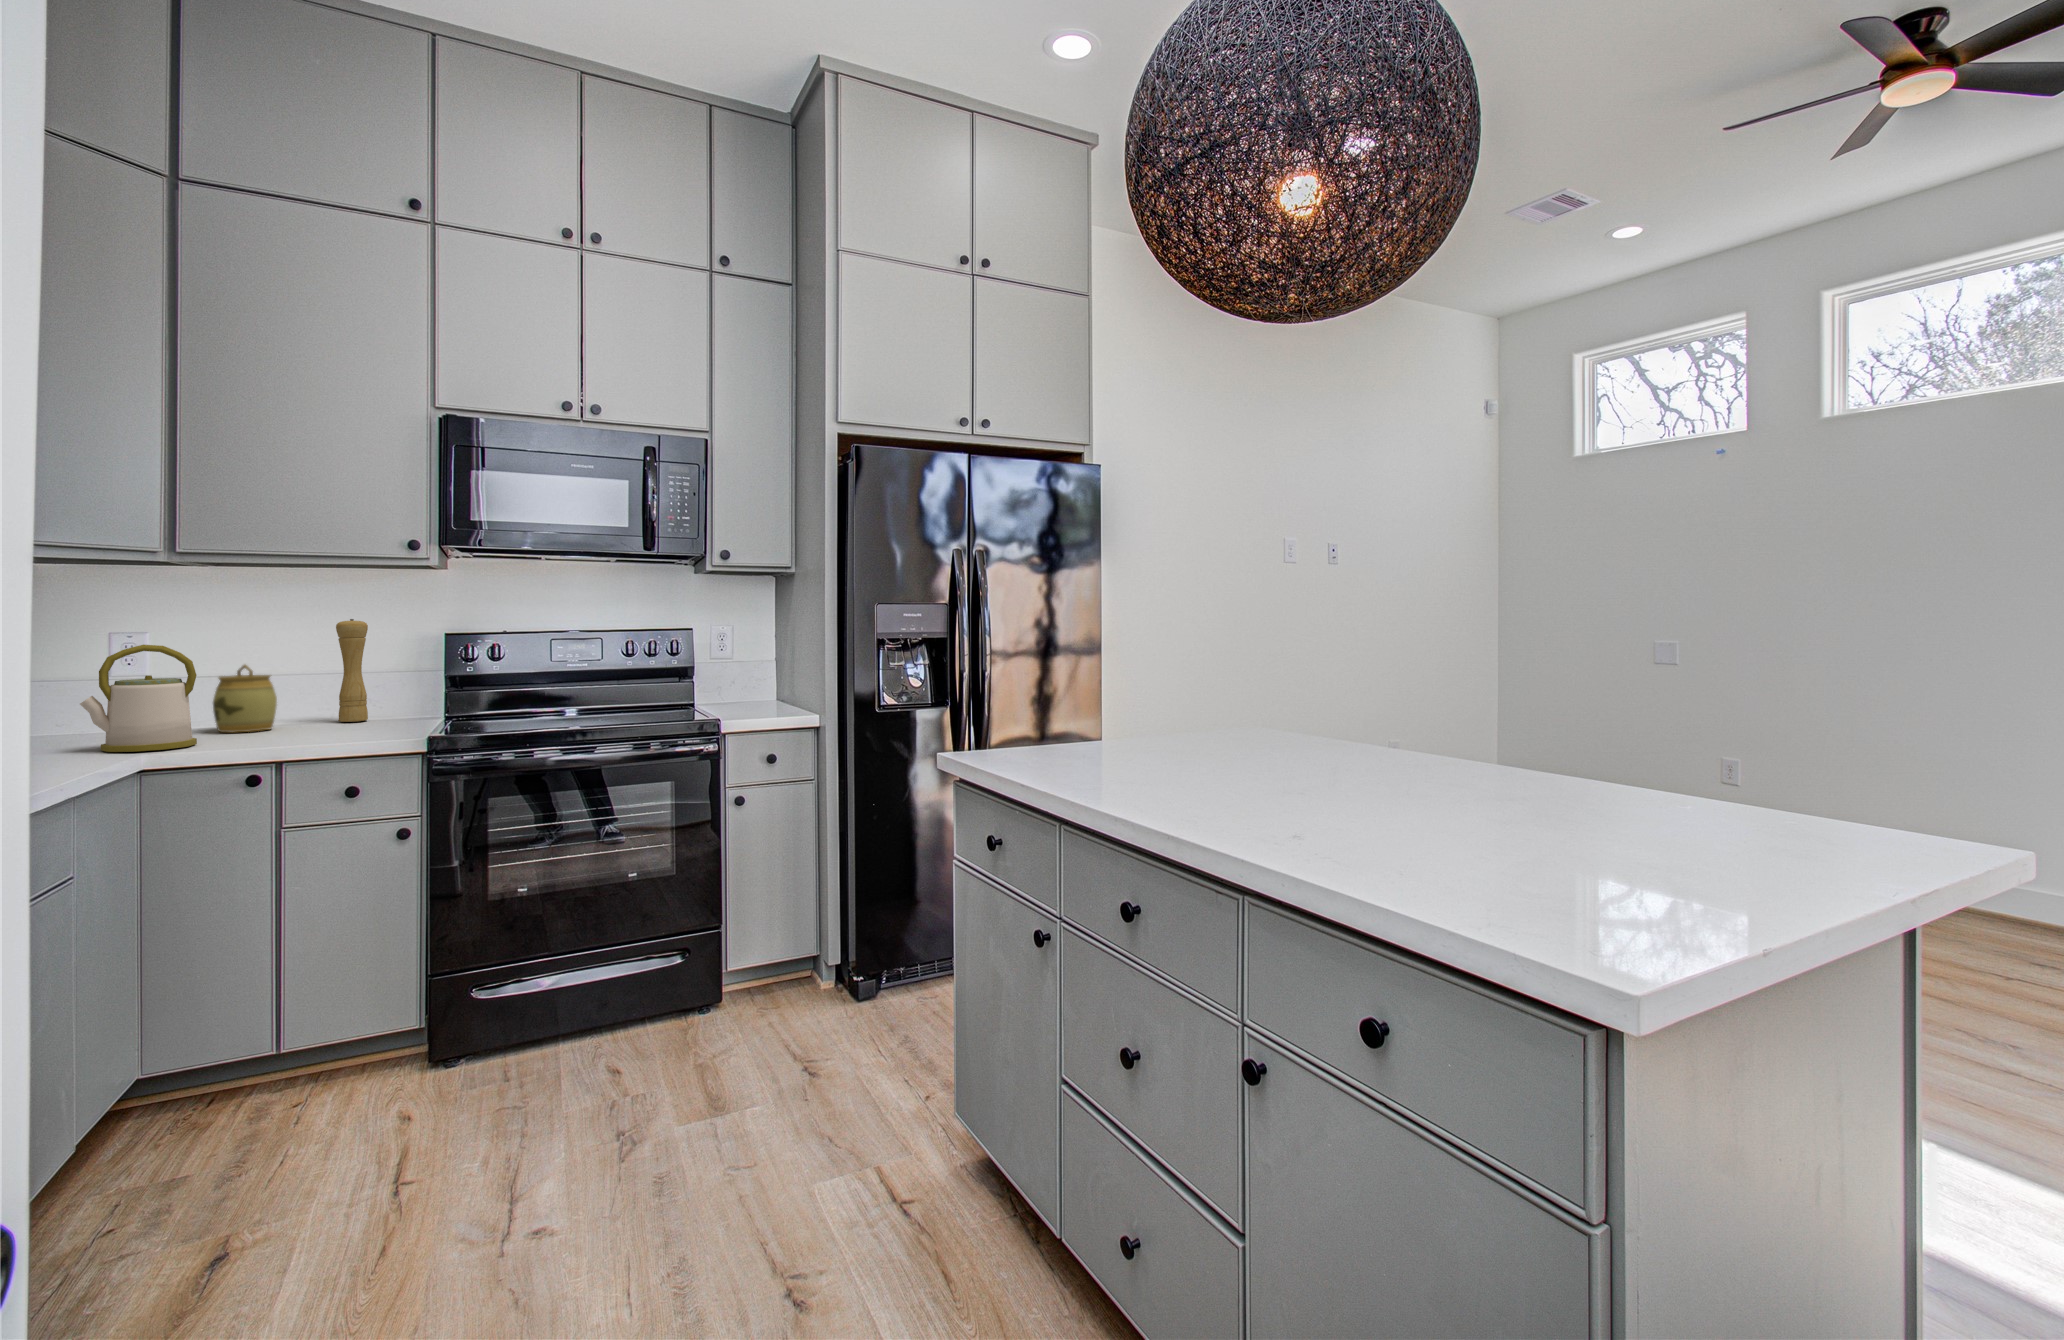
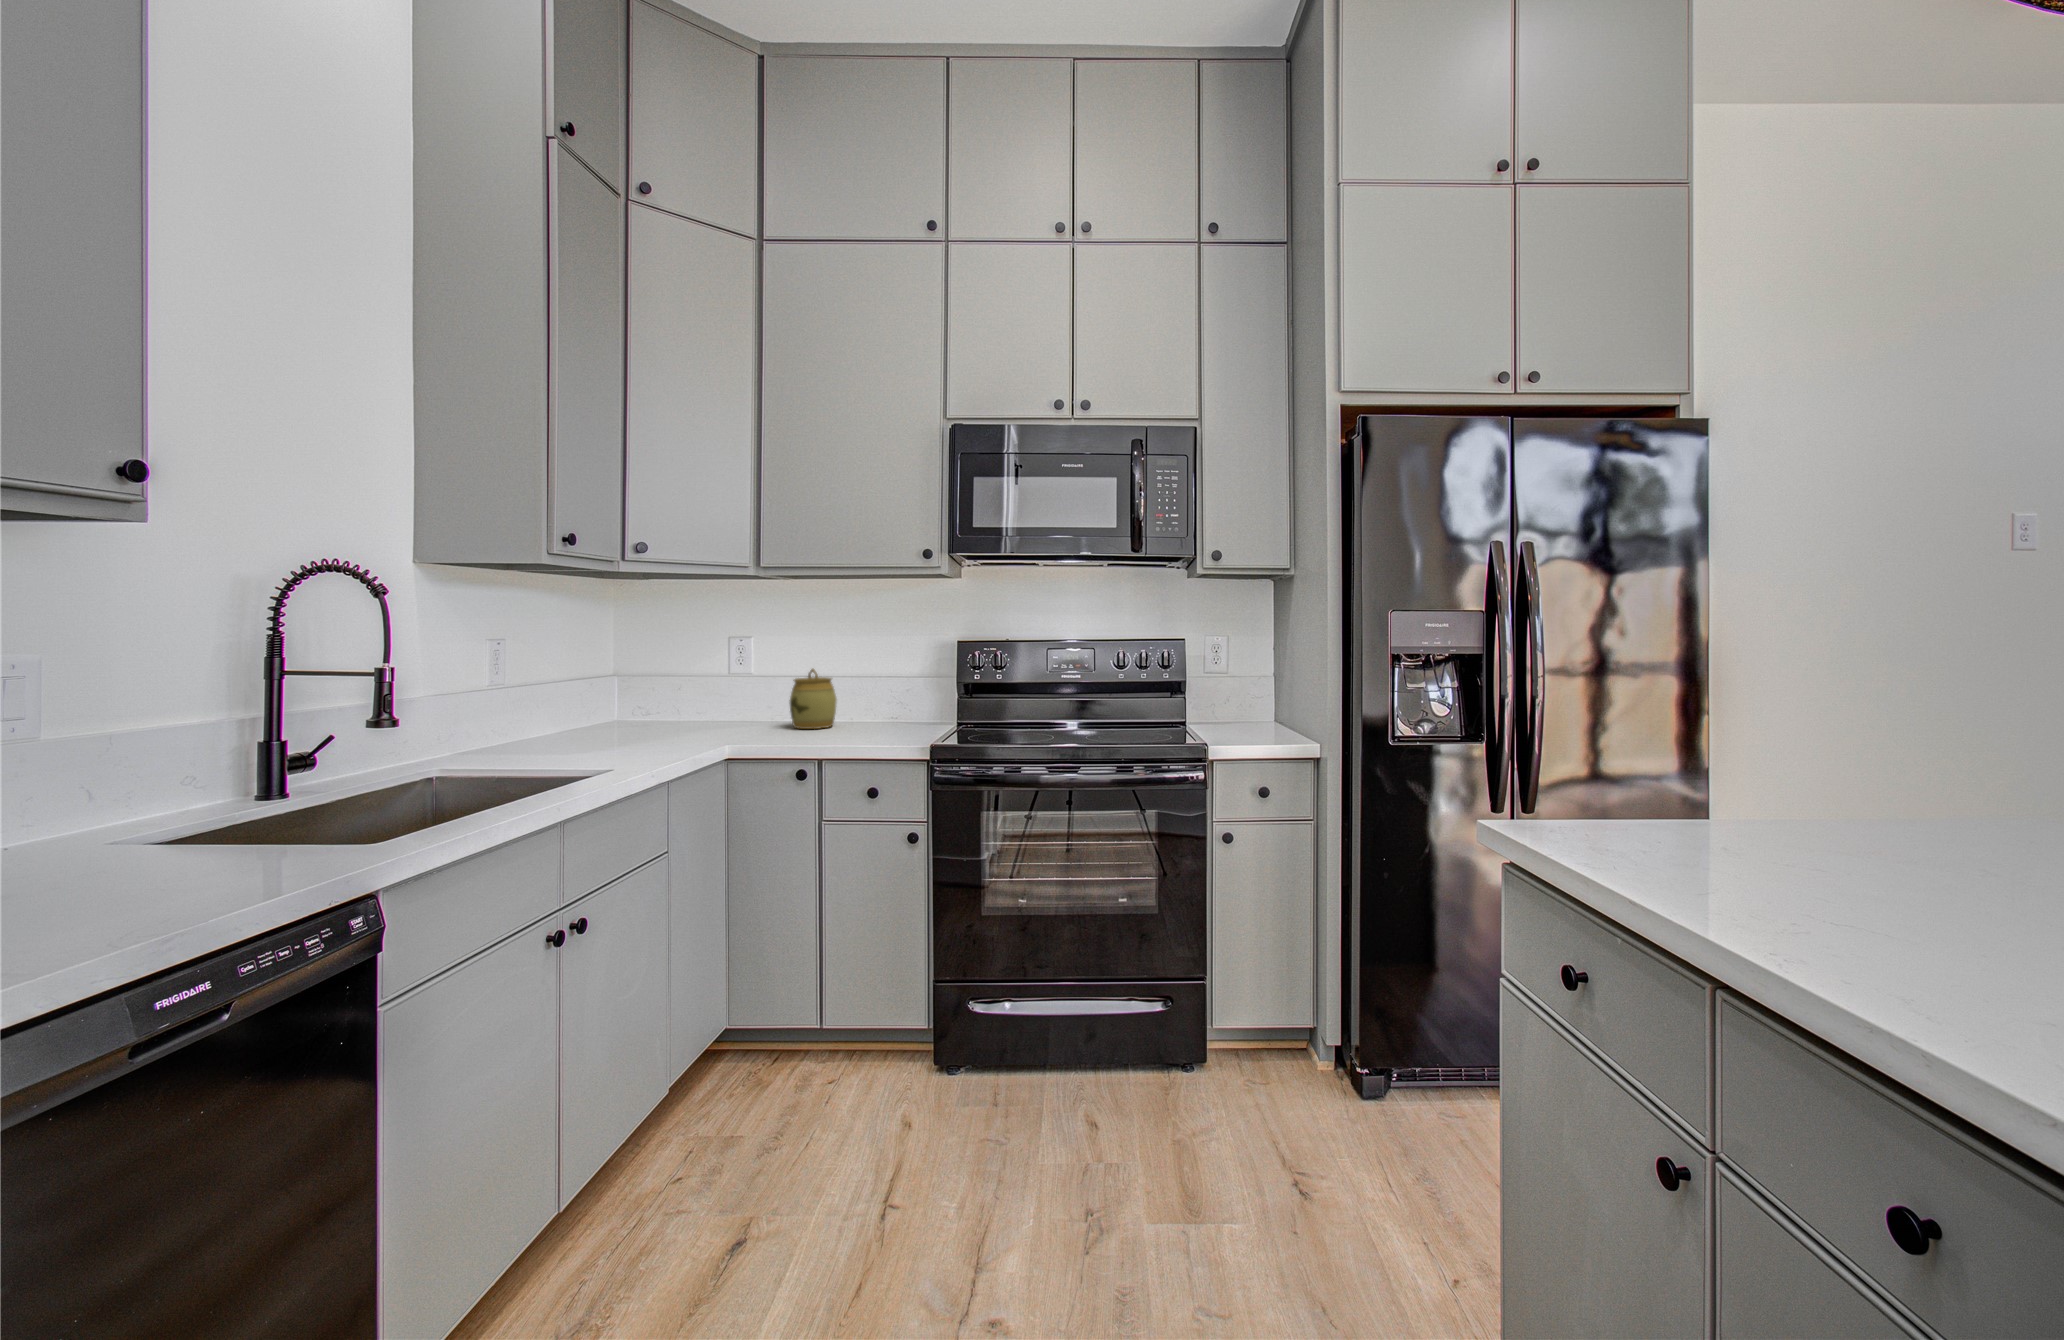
pepper mill: present [336,619,368,722] -> none [882,627,906,722]
kettle: present [80,645,197,752] -> none [690,651,768,746]

